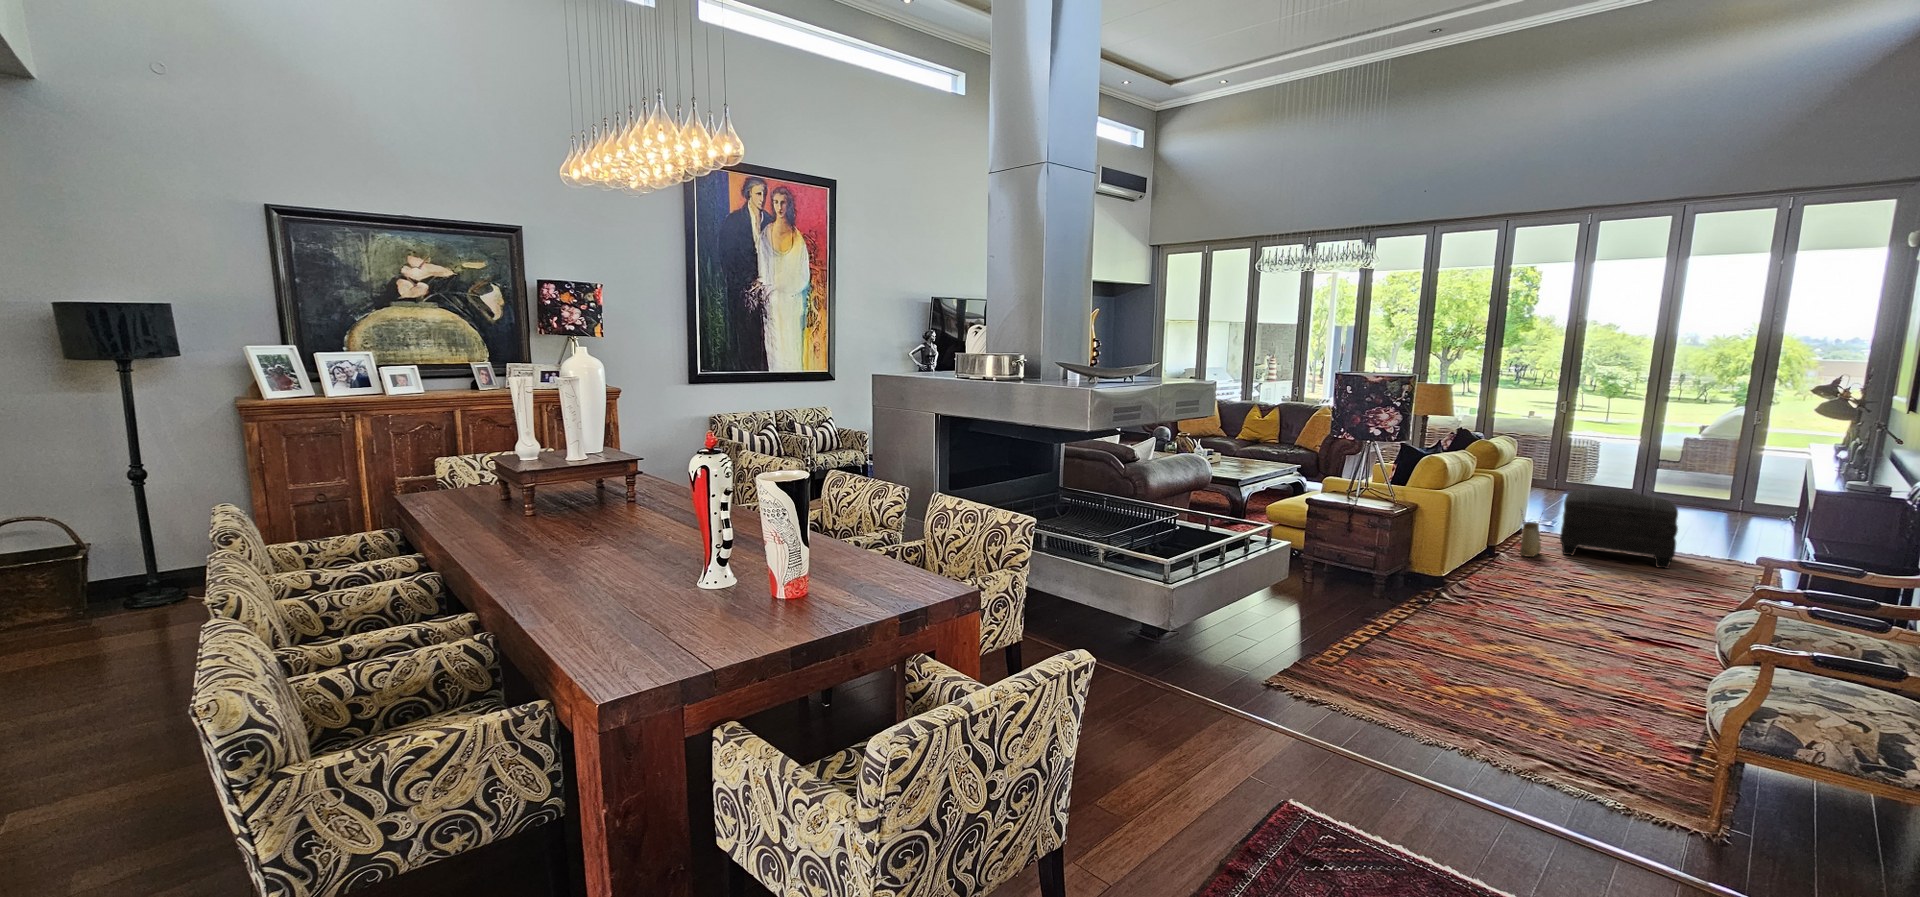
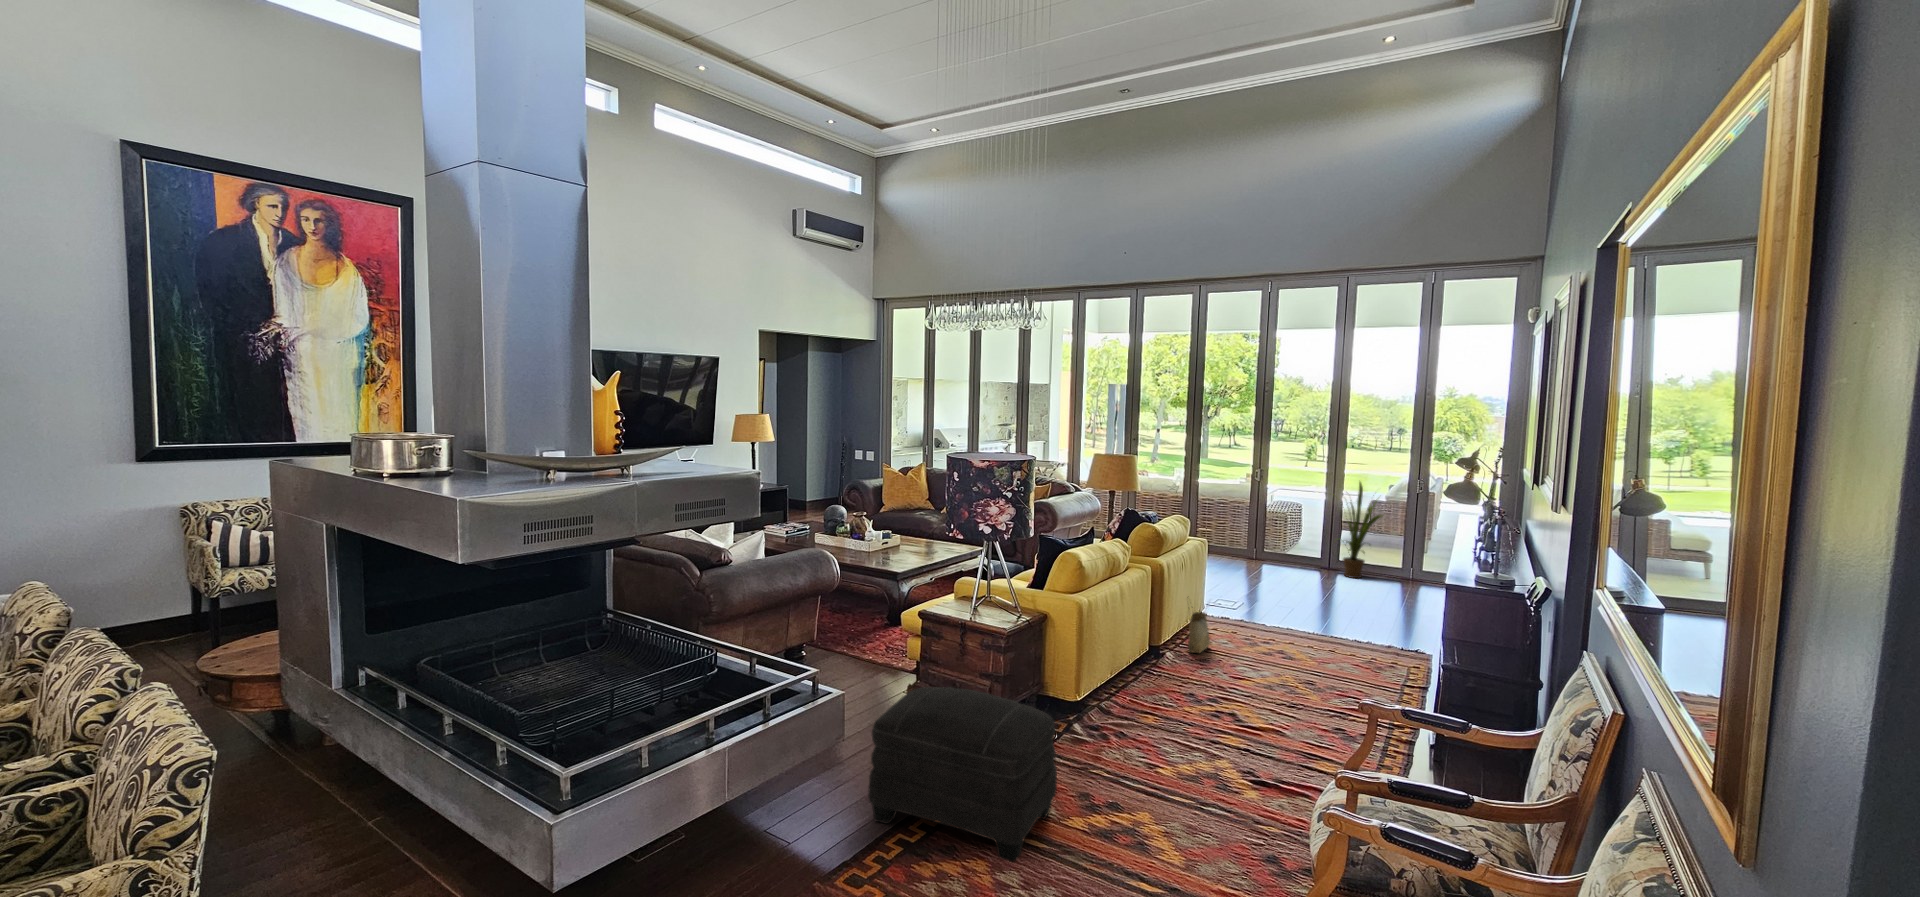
house plant: none [1646,412,1714,509] -> present [1343,482,1383,578]
ottoman: present [1560,490,1678,569] -> present [868,687,1057,862]

